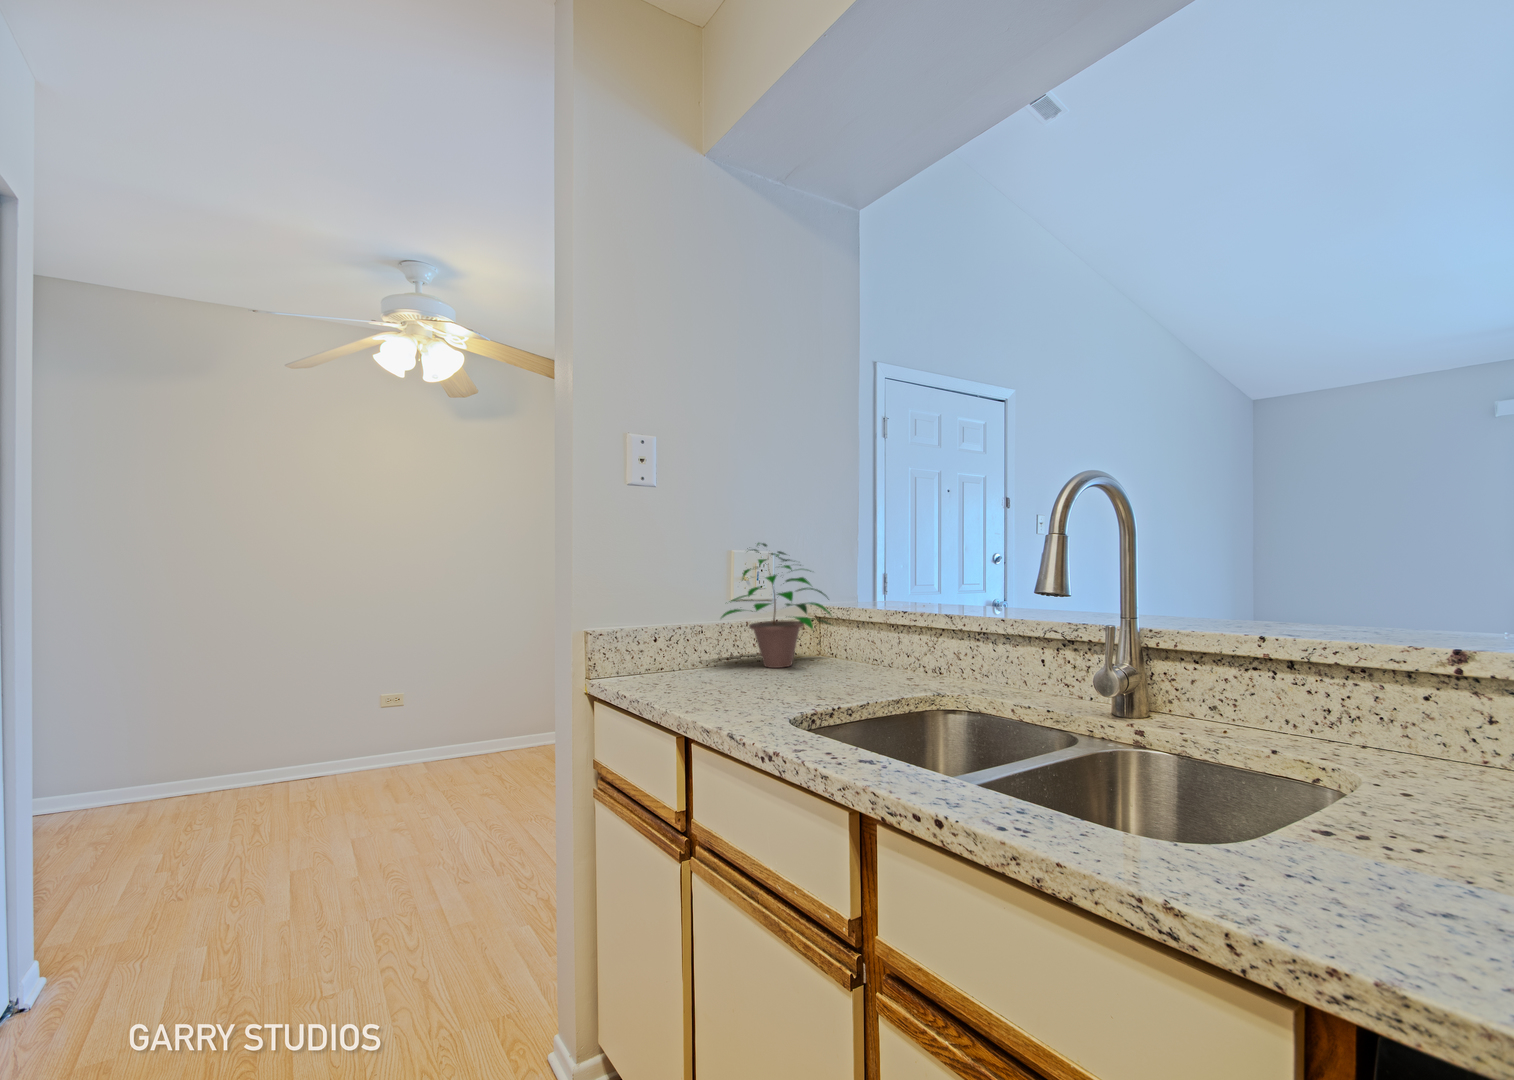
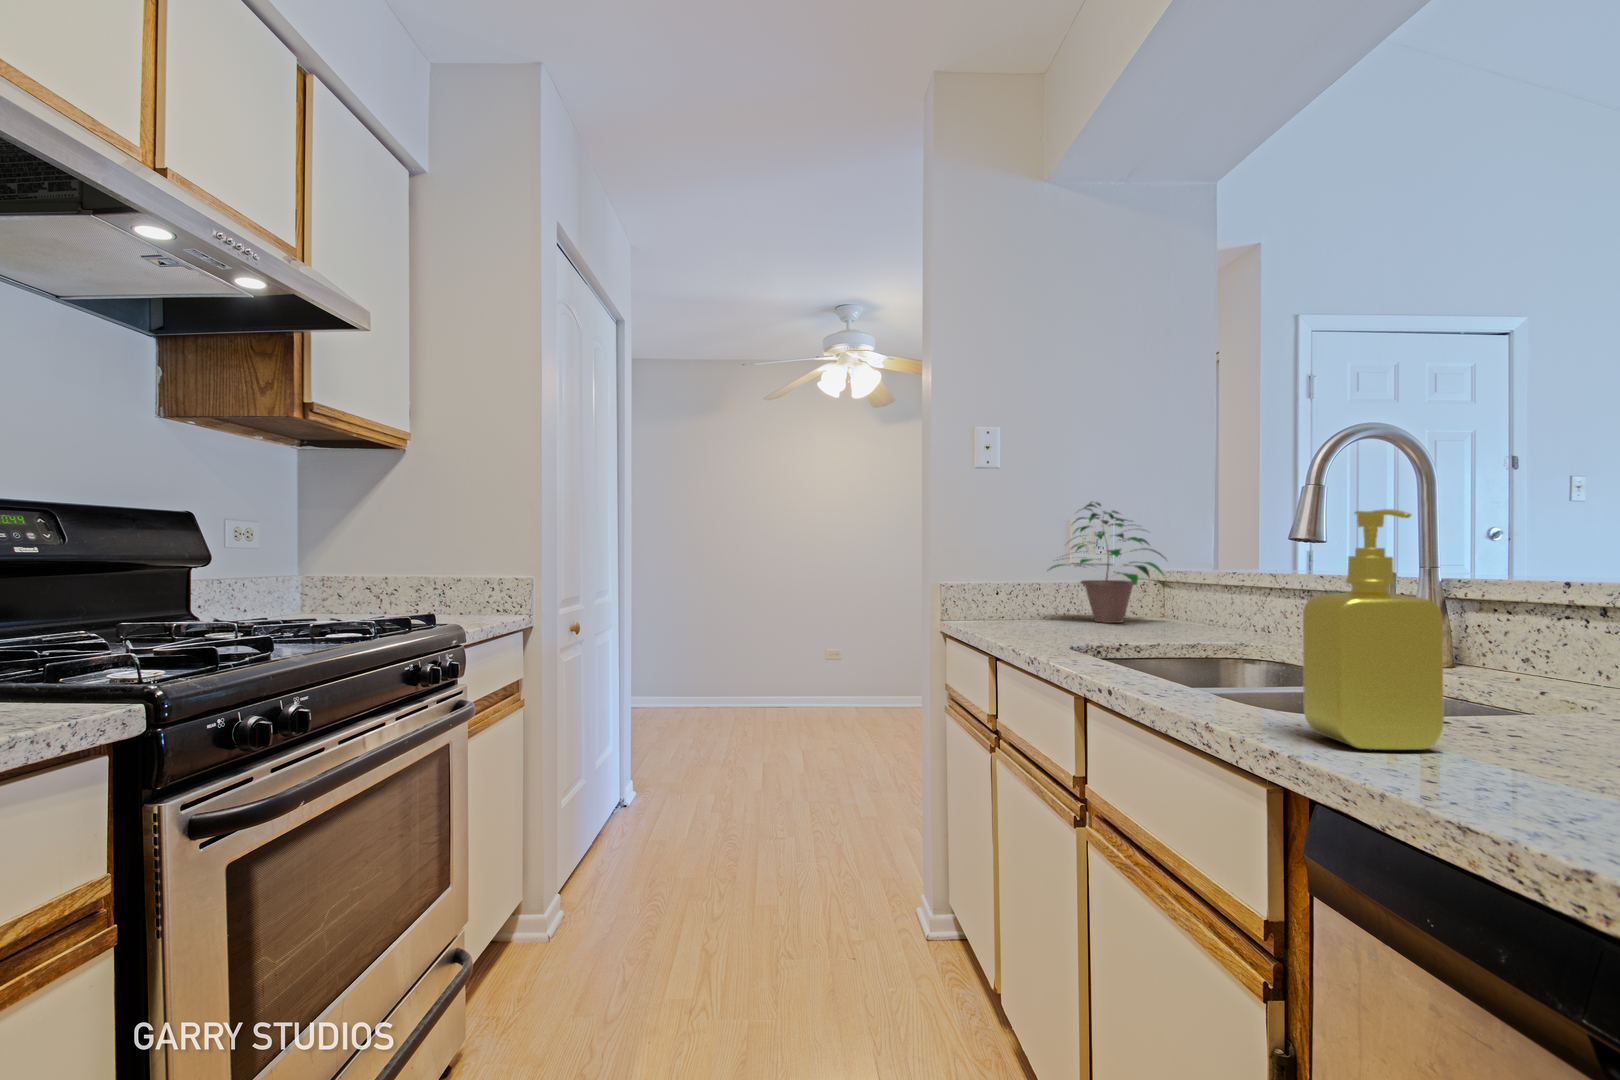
soap dispenser: none [1260,631,1409,939] -> present [1303,509,1444,750]

